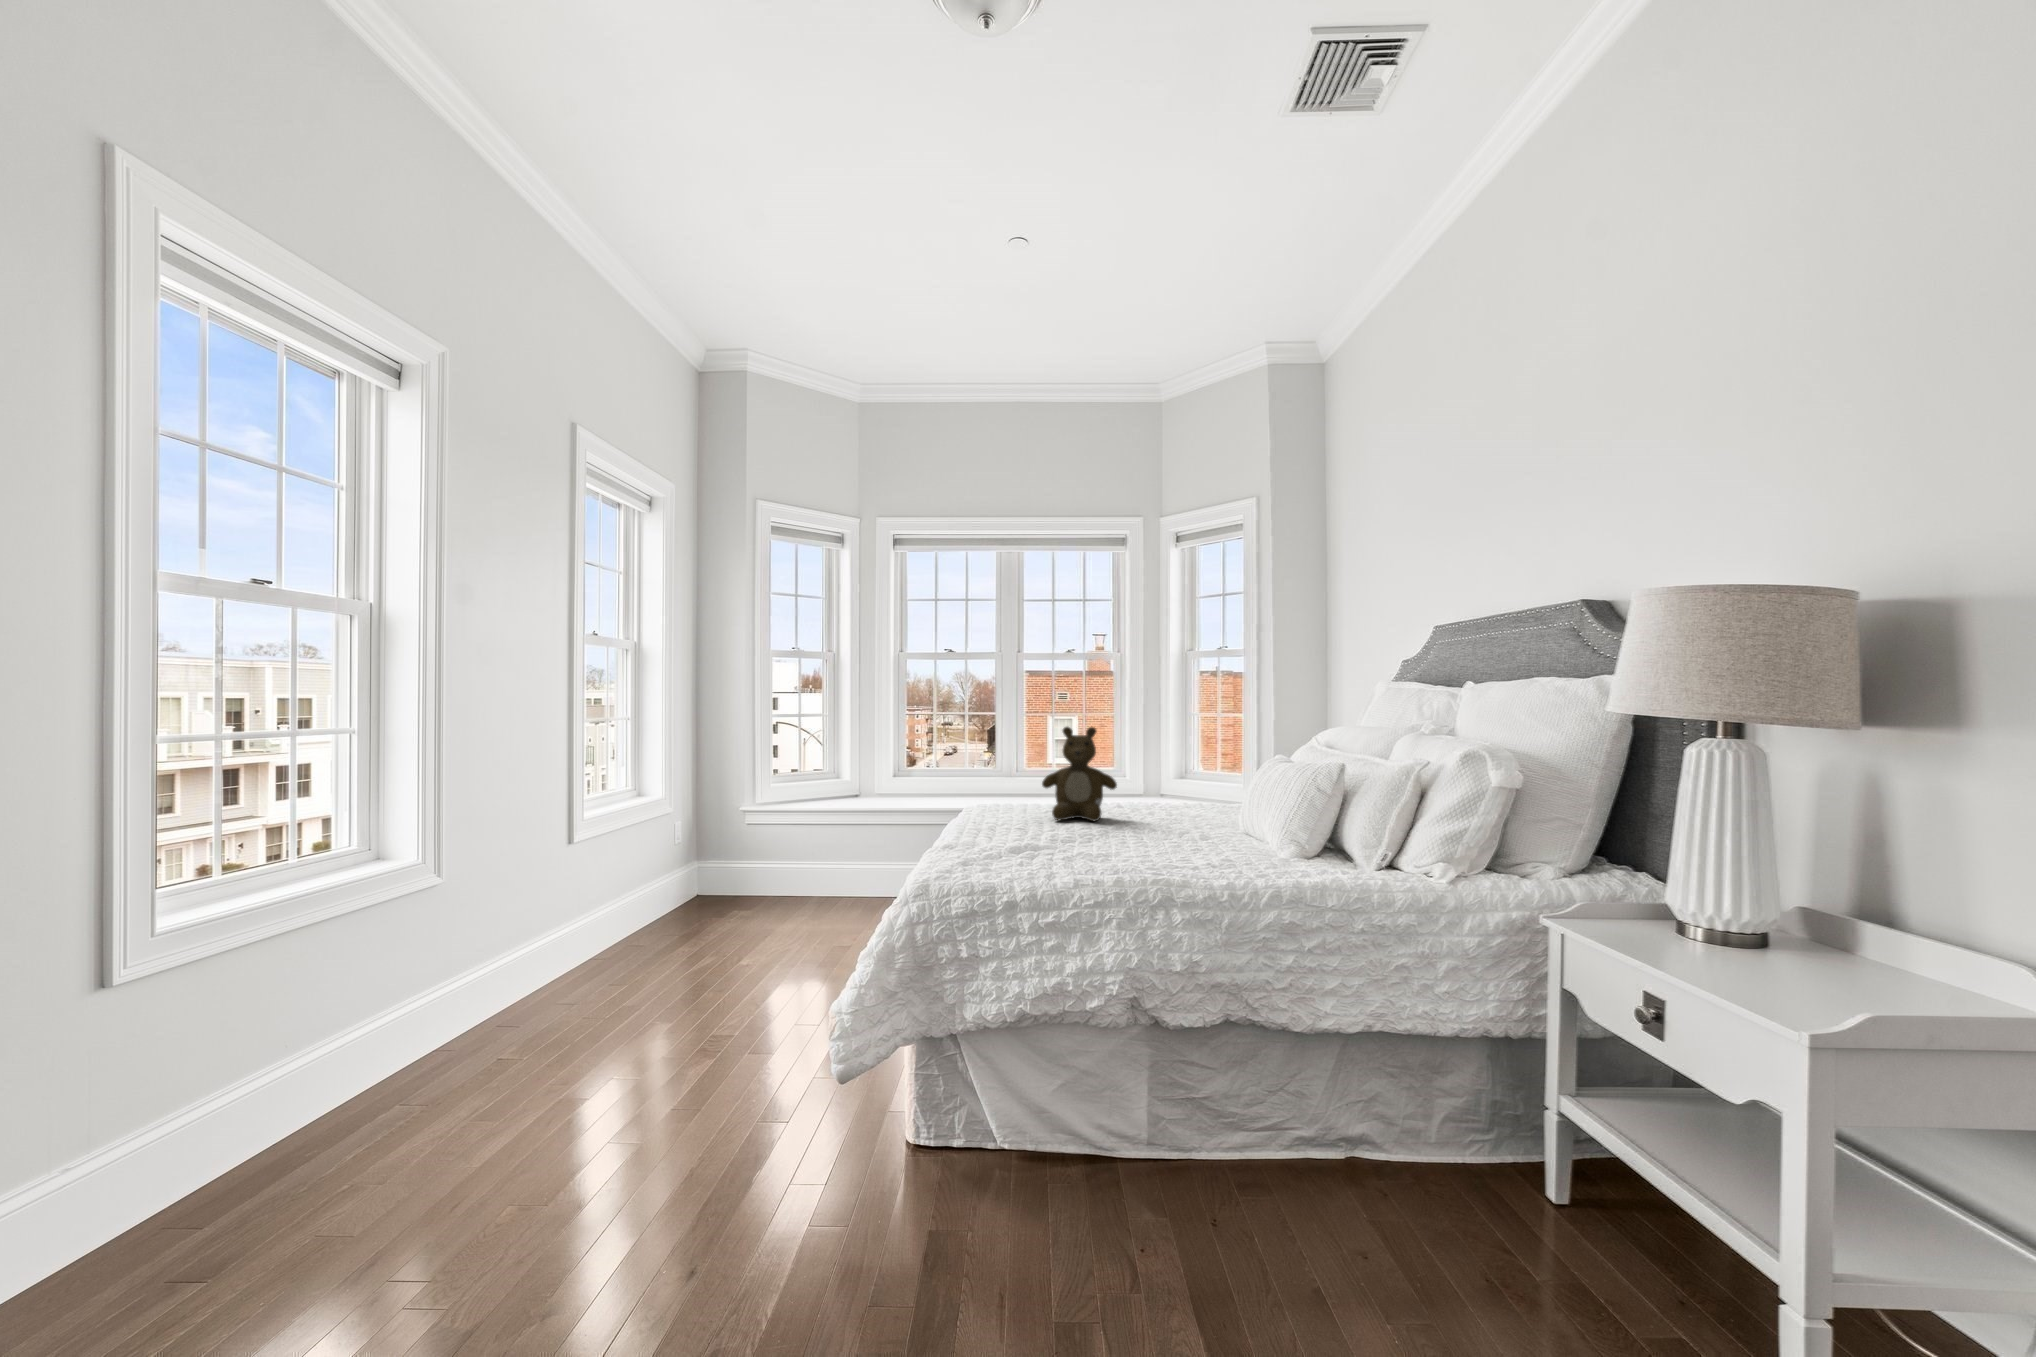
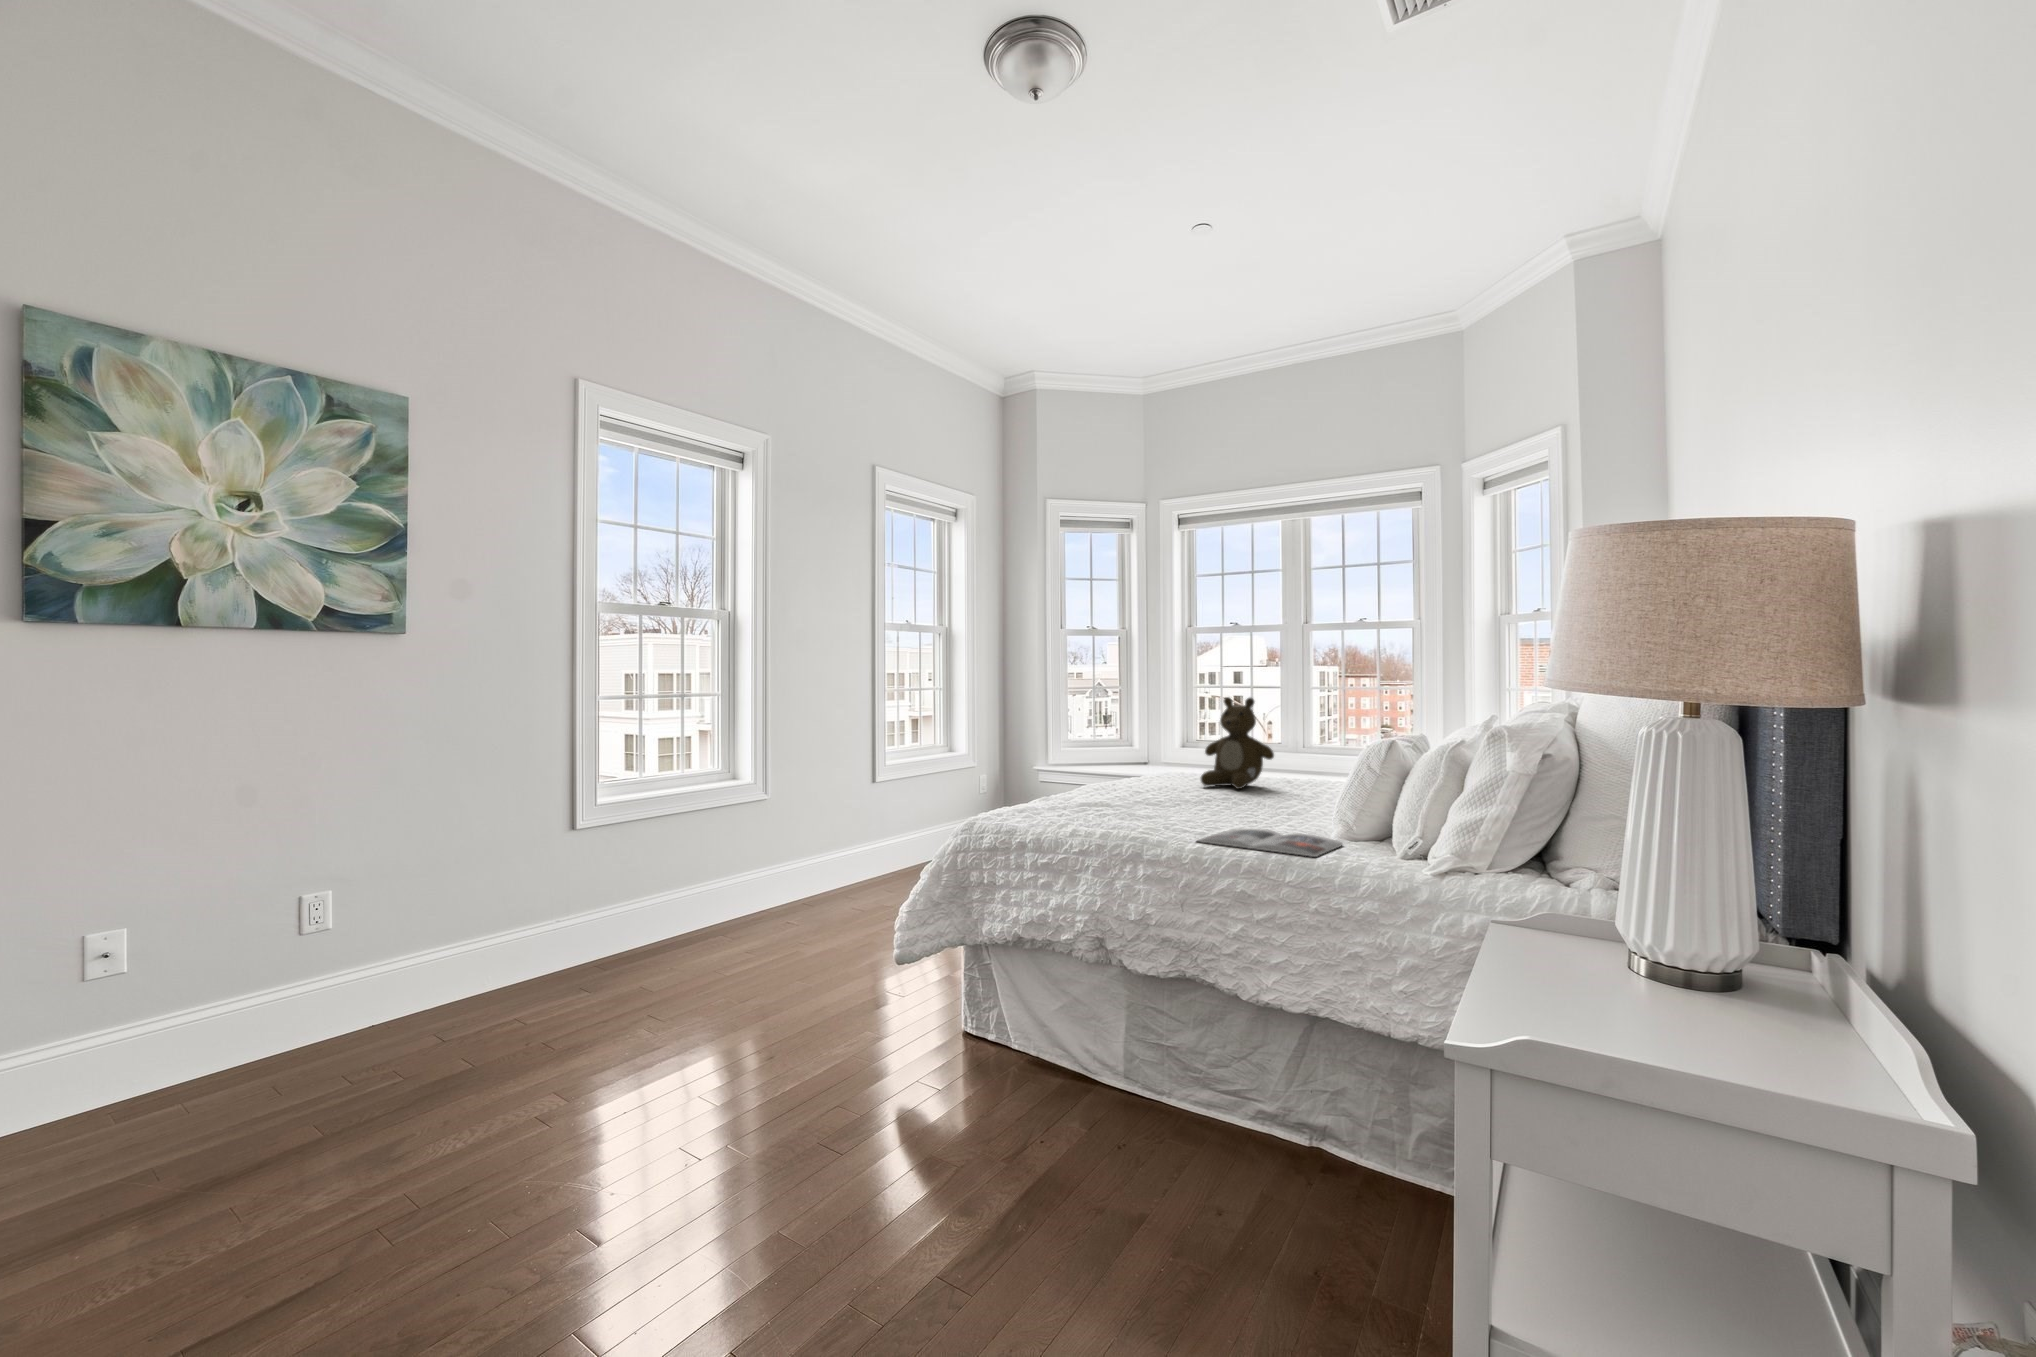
magazine: none [1221,861,1363,884] -> present [1197,829,1343,857]

